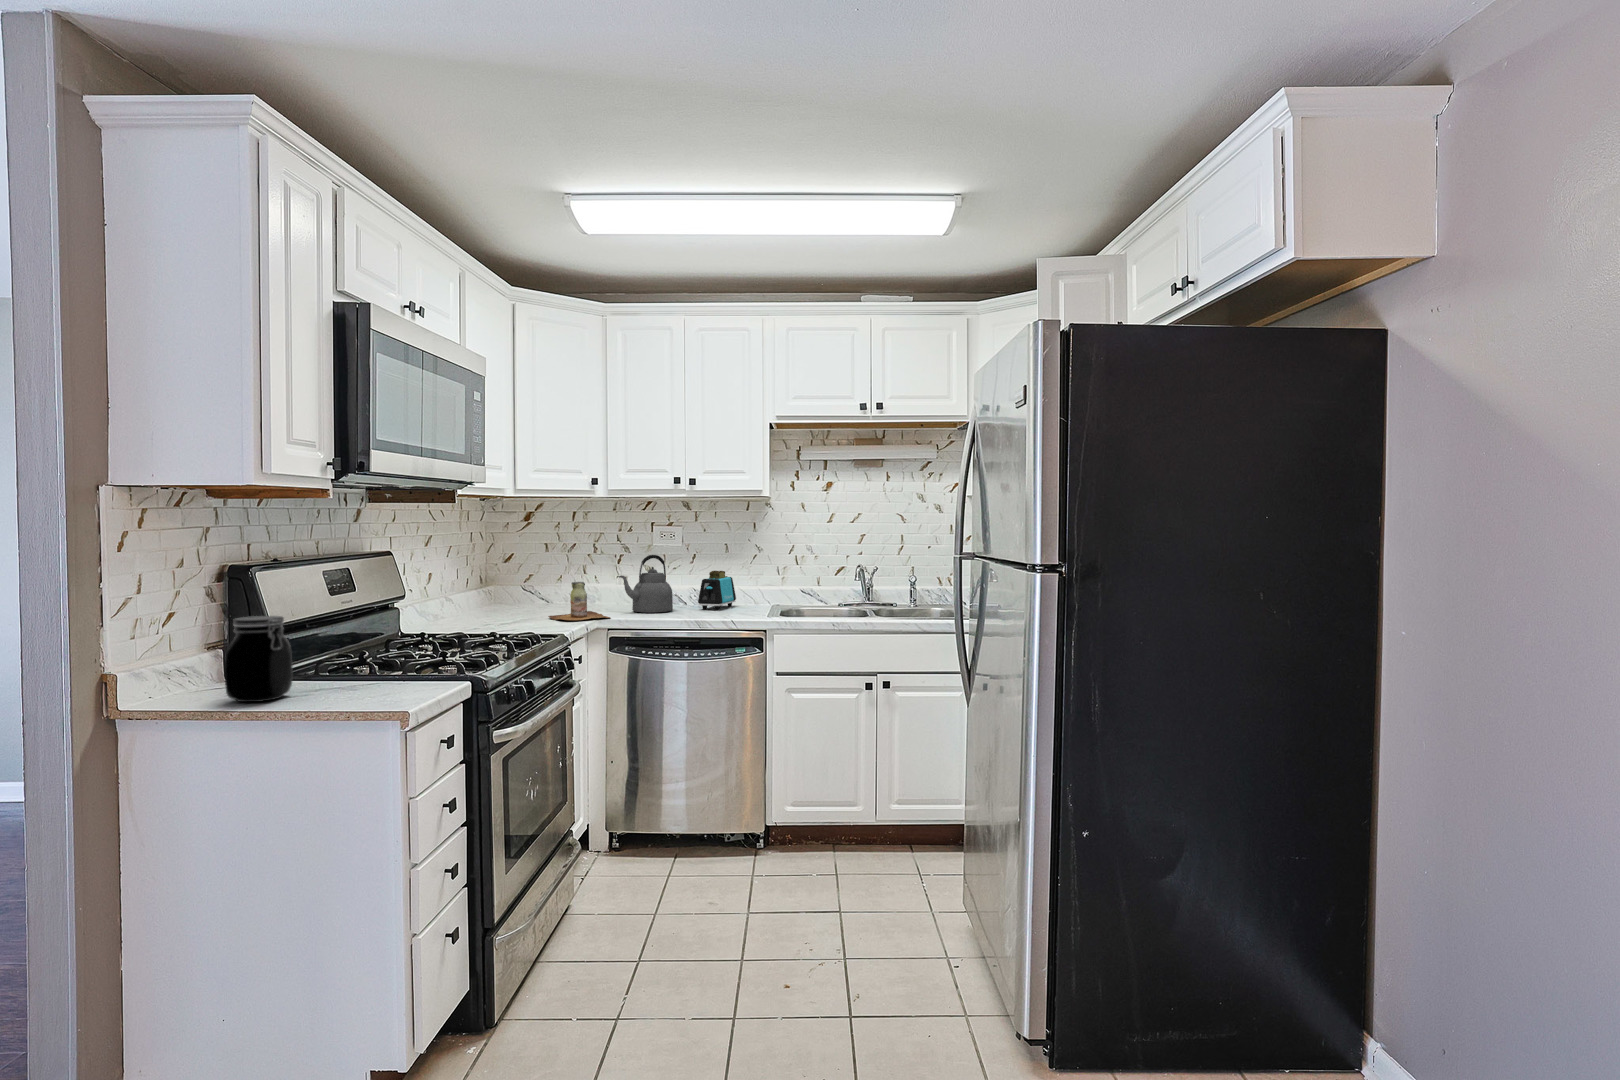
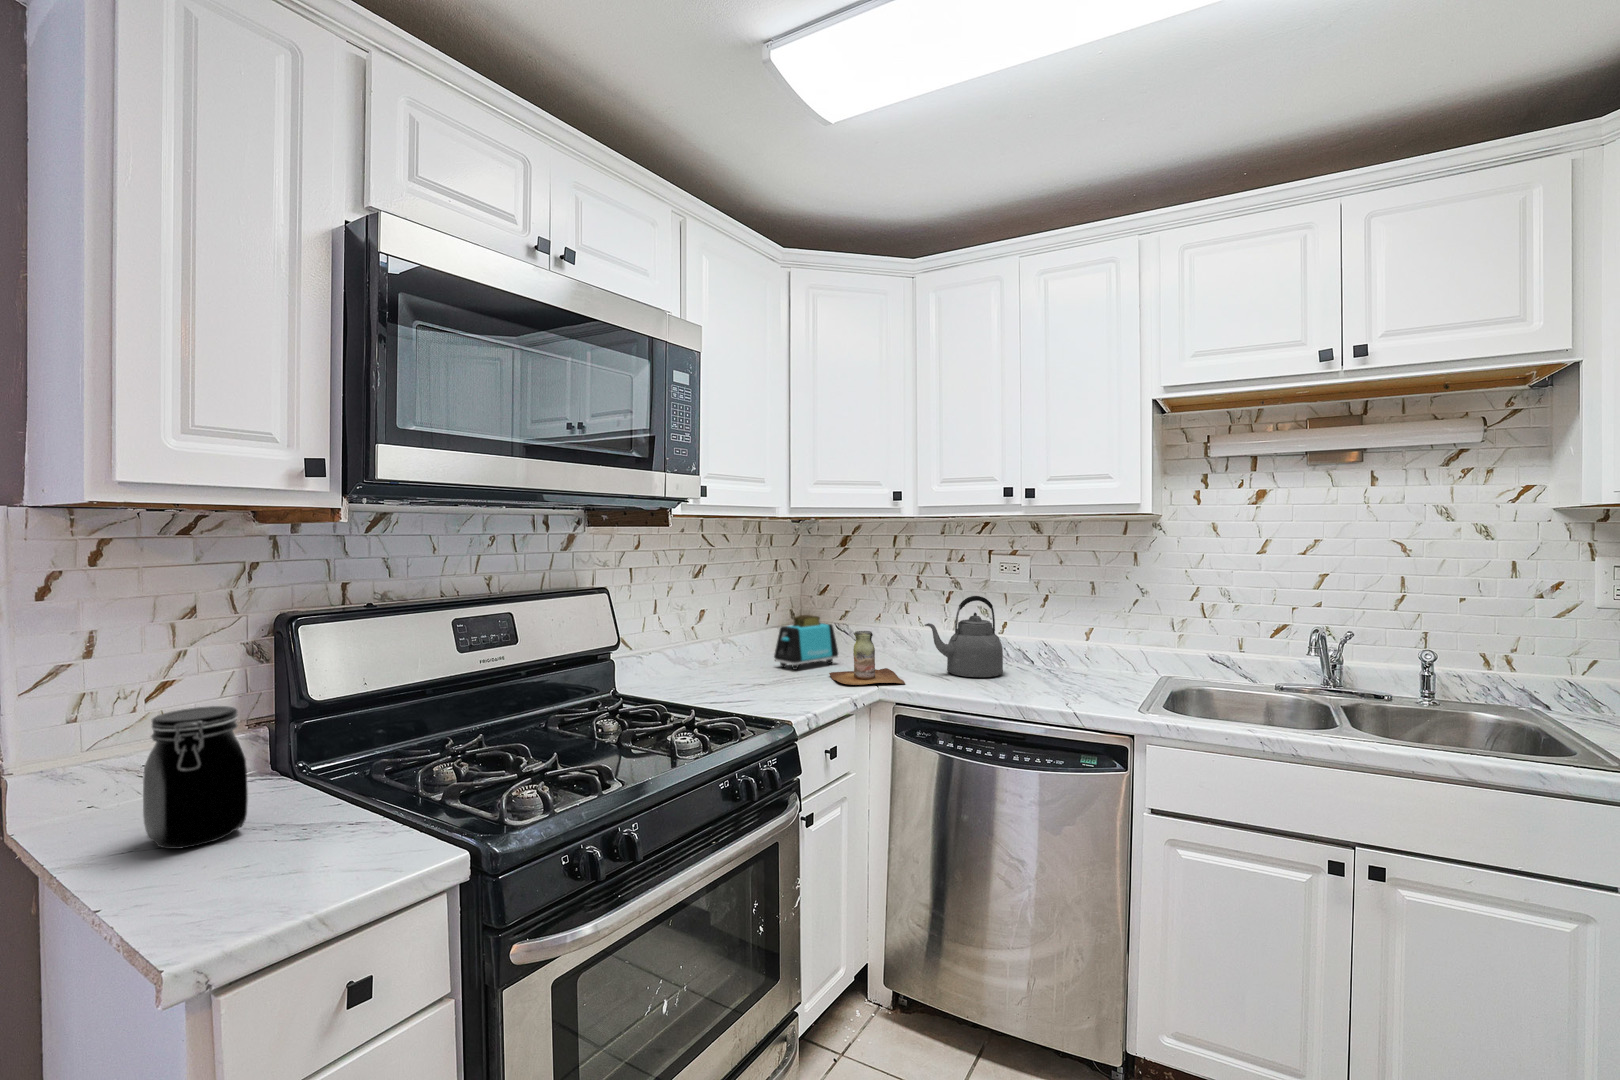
toaster: present [698,571,736,610] -> present [774,615,838,670]

